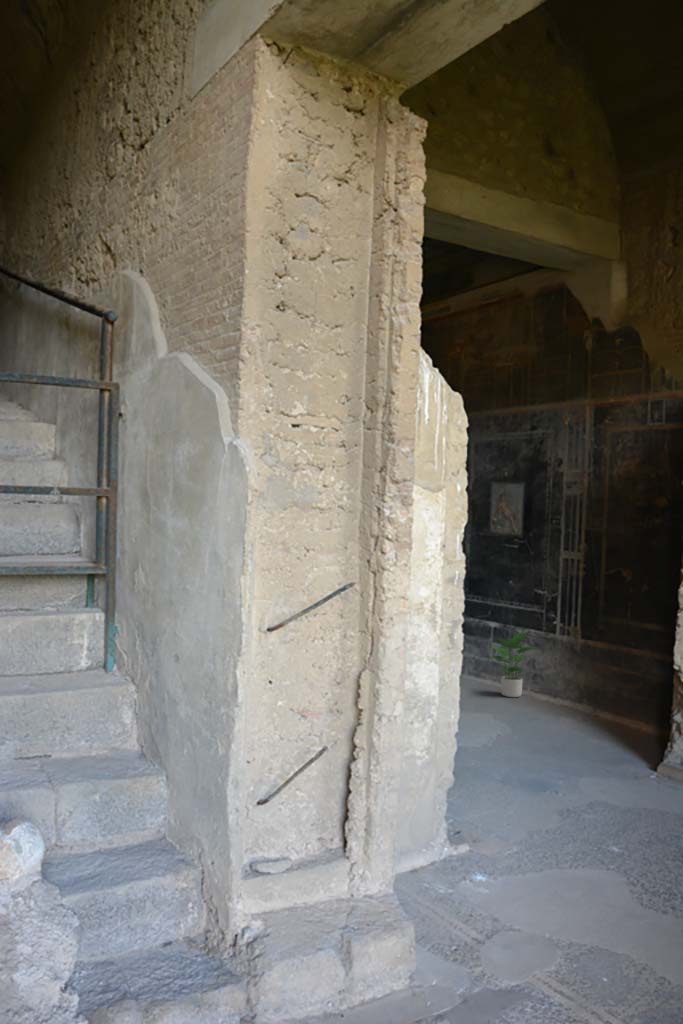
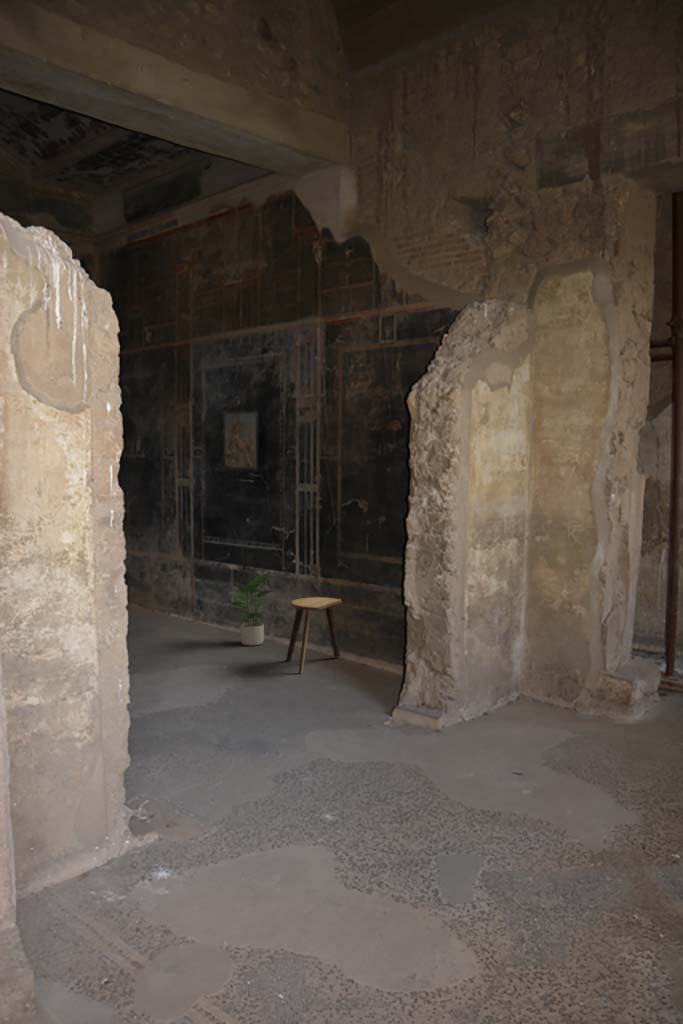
stool: none [546,658,602,727] -> present [286,597,342,674]

